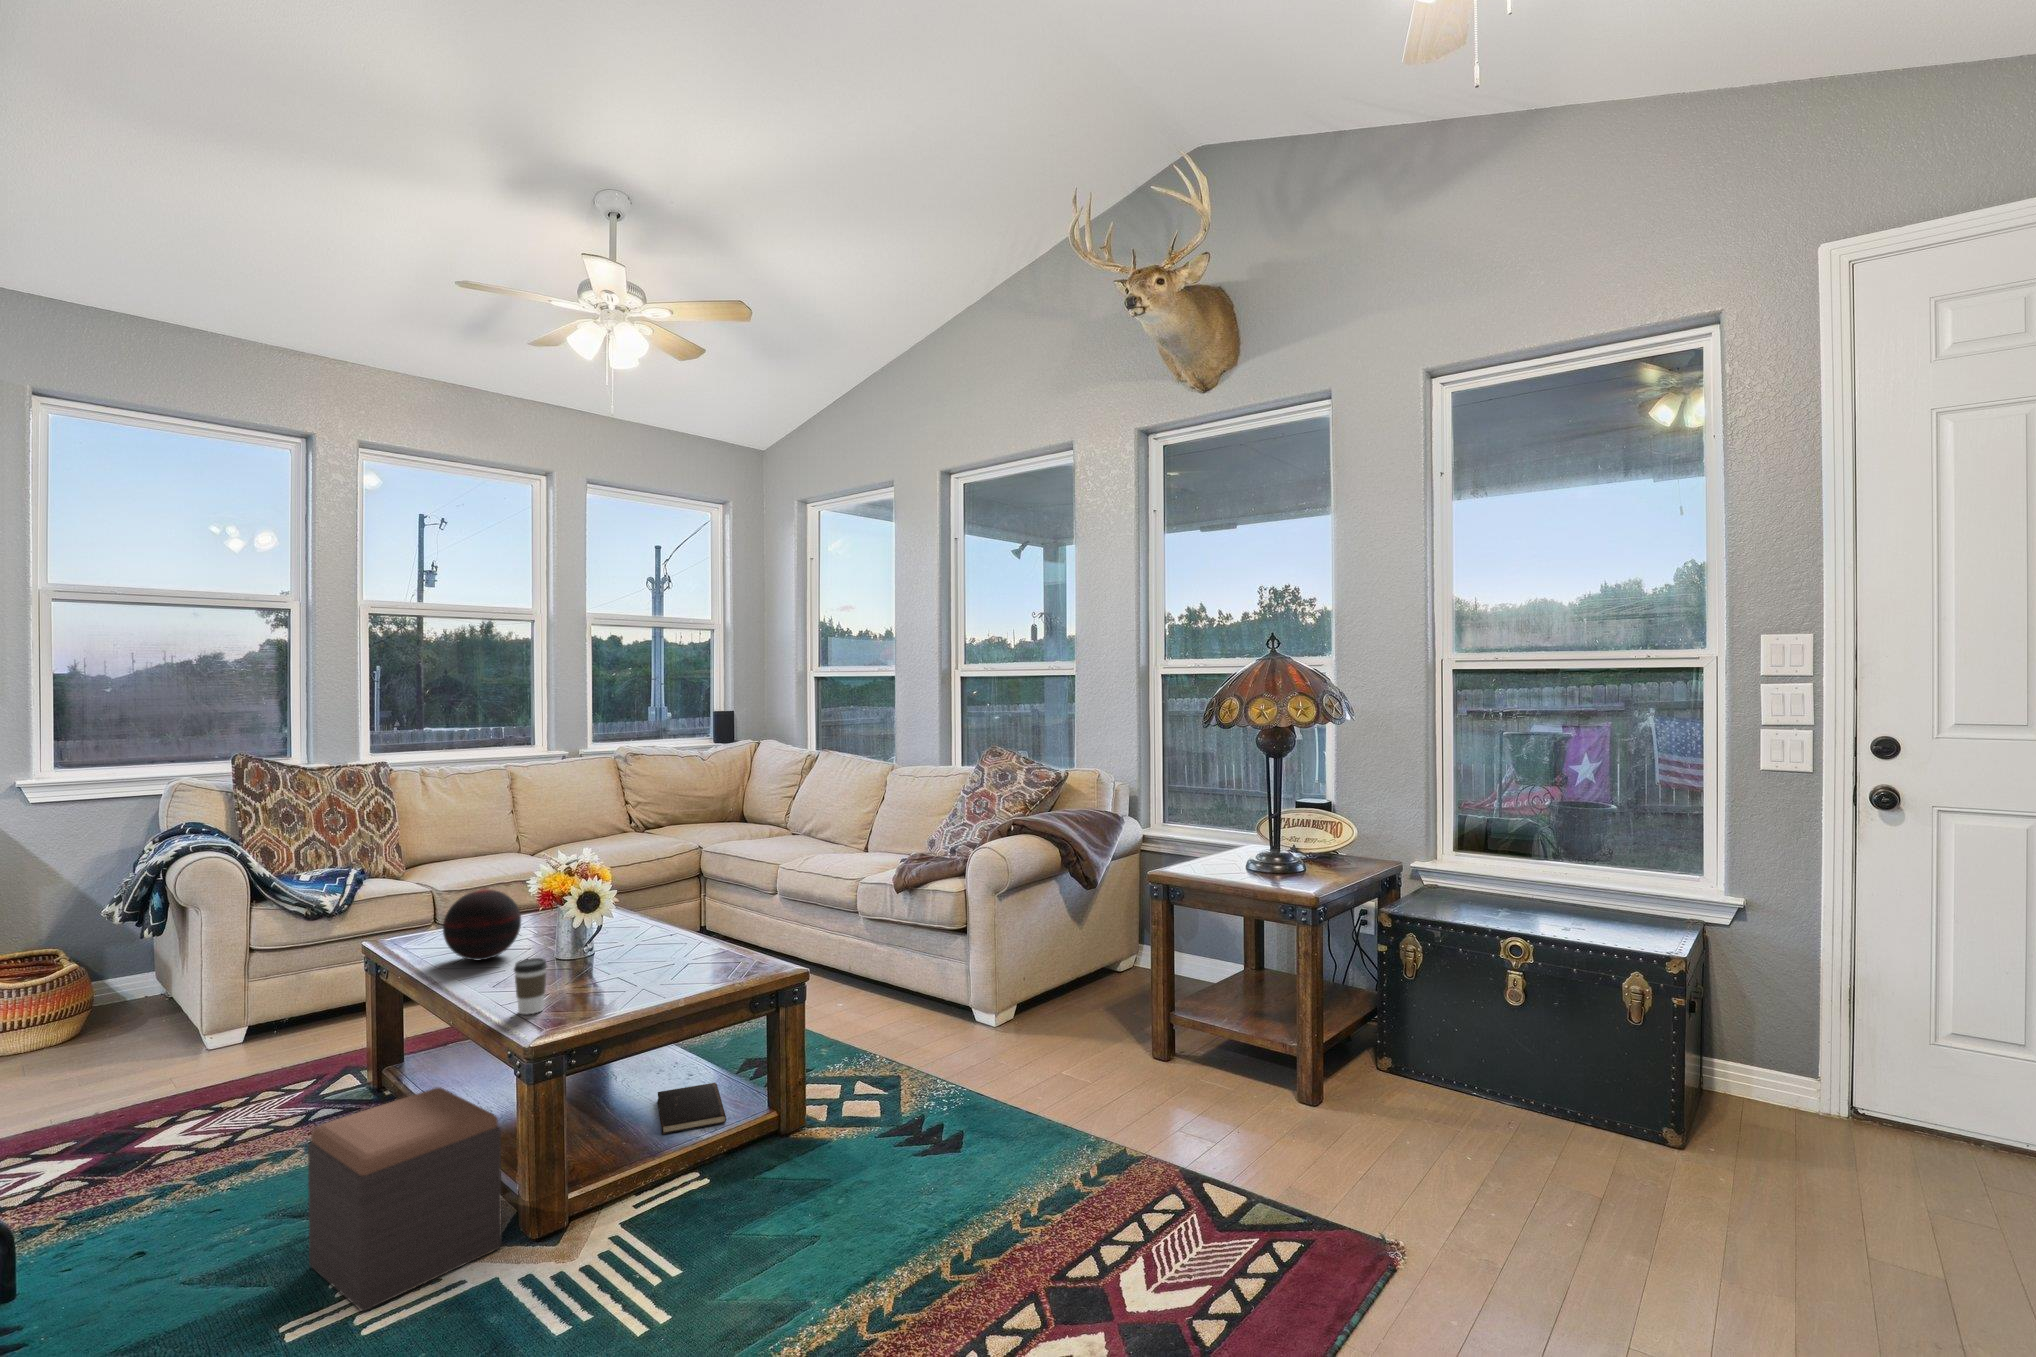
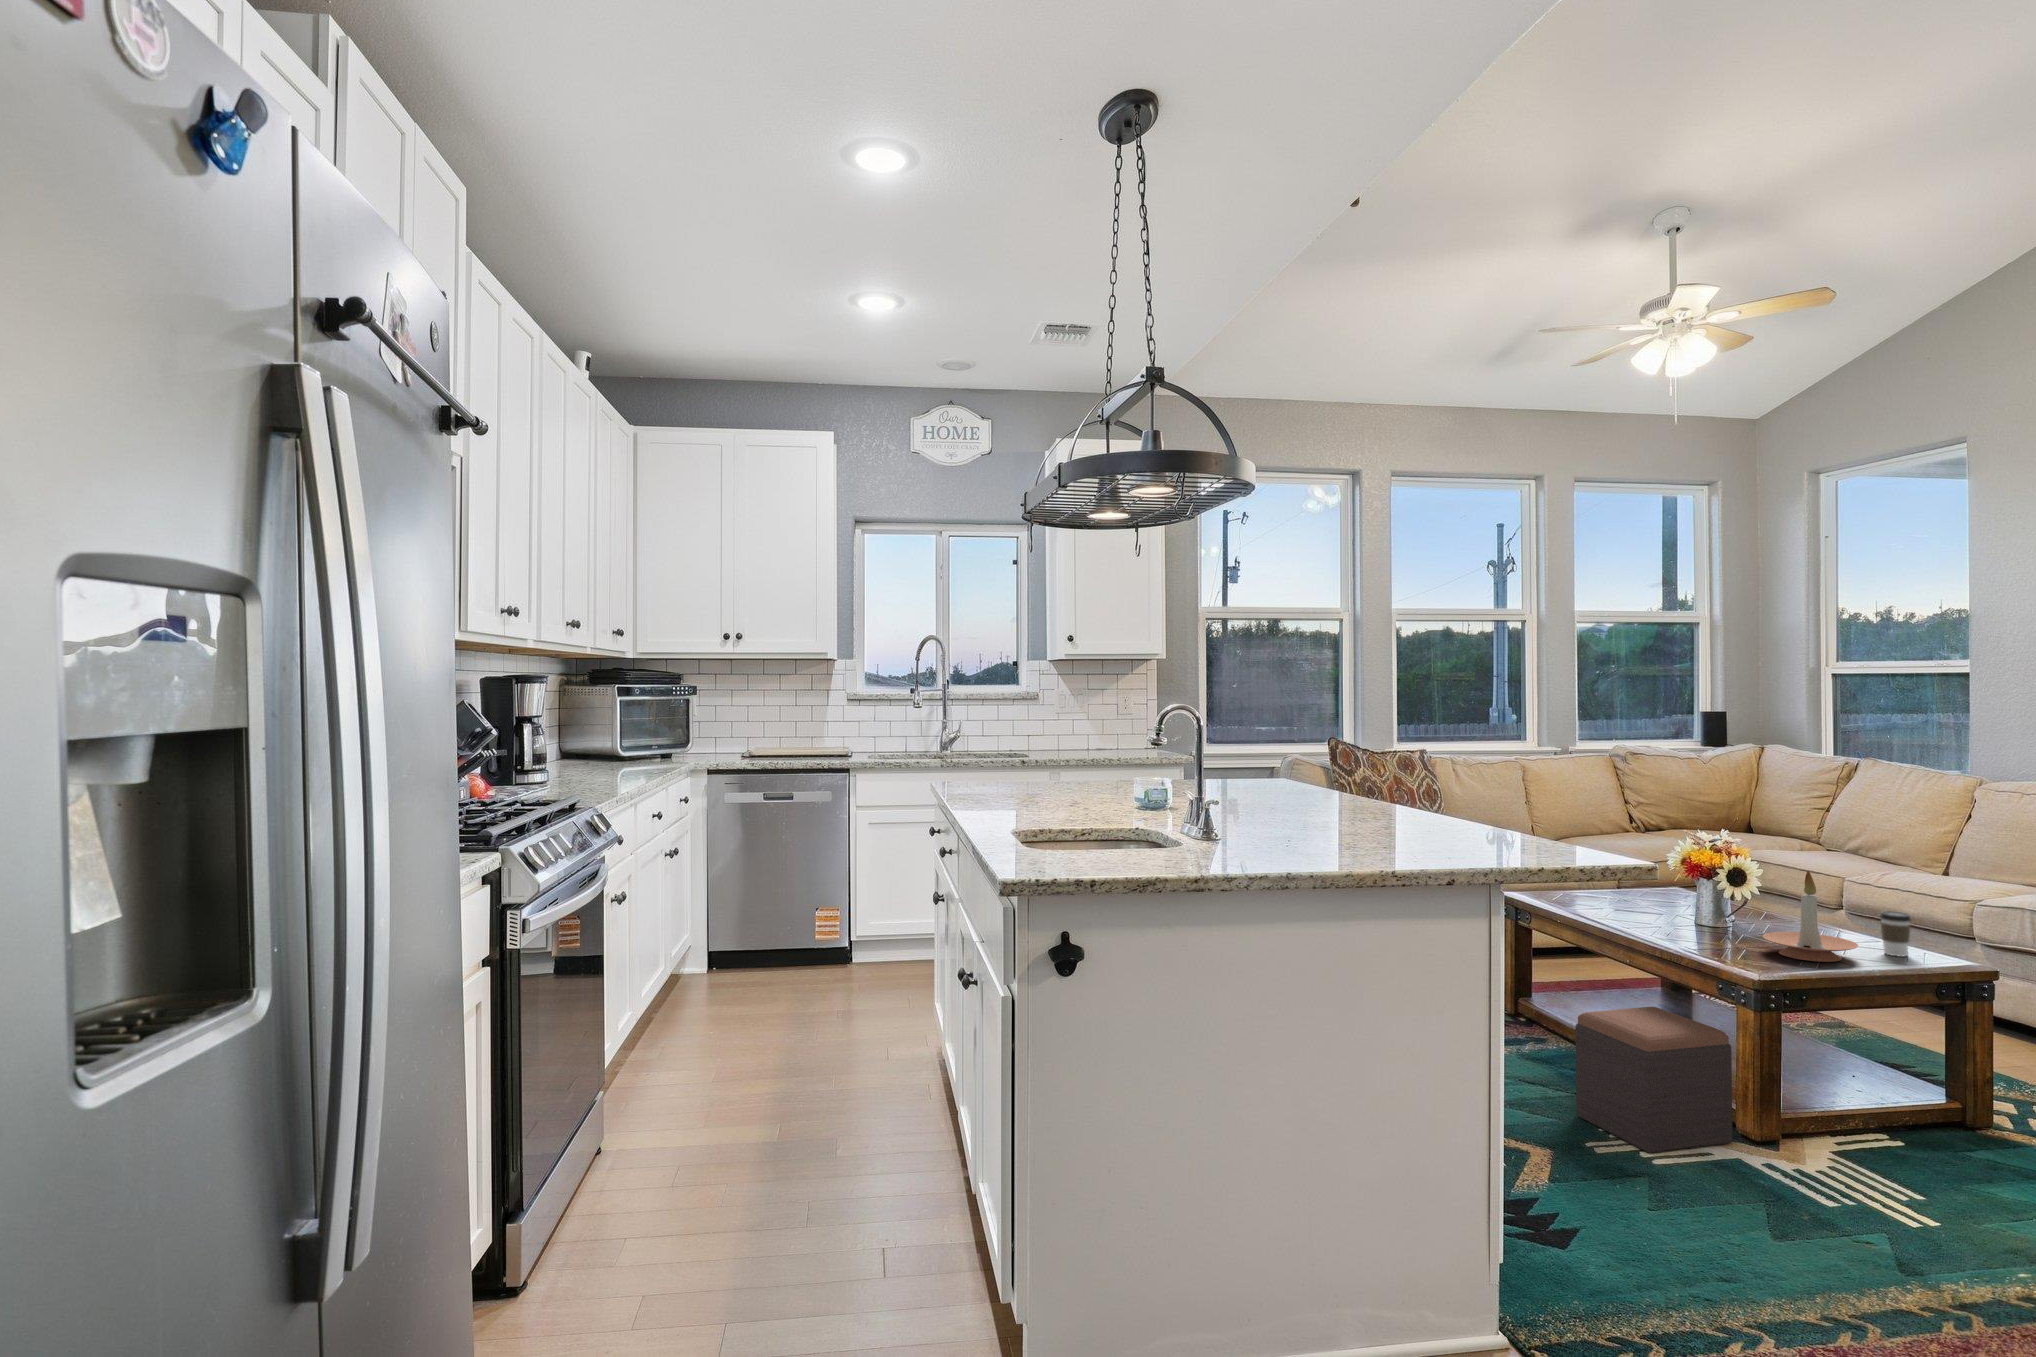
decorative orb: present [443,889,521,960] -> none [1593,859,1659,918]
candle holder: none [592,889,685,991] -> present [1763,871,1858,962]
coffee cup: present [514,958,547,1014] -> present [1880,911,1911,956]
hardcover book: present [658,1083,726,1134] -> none [1816,1062,1913,1101]

